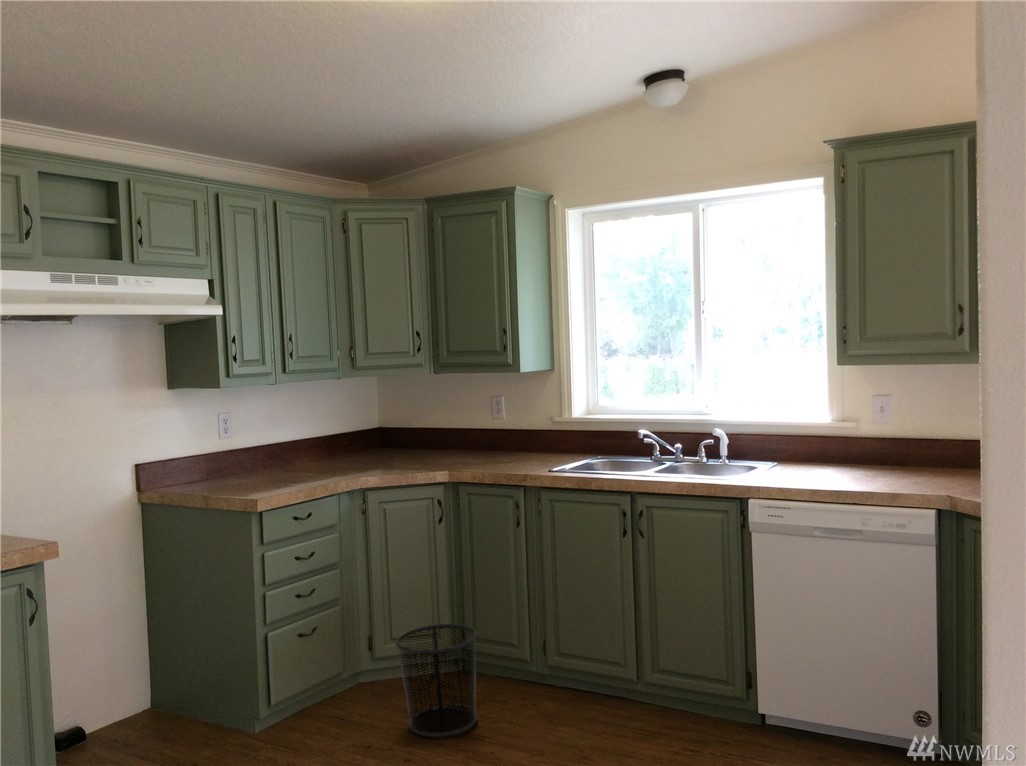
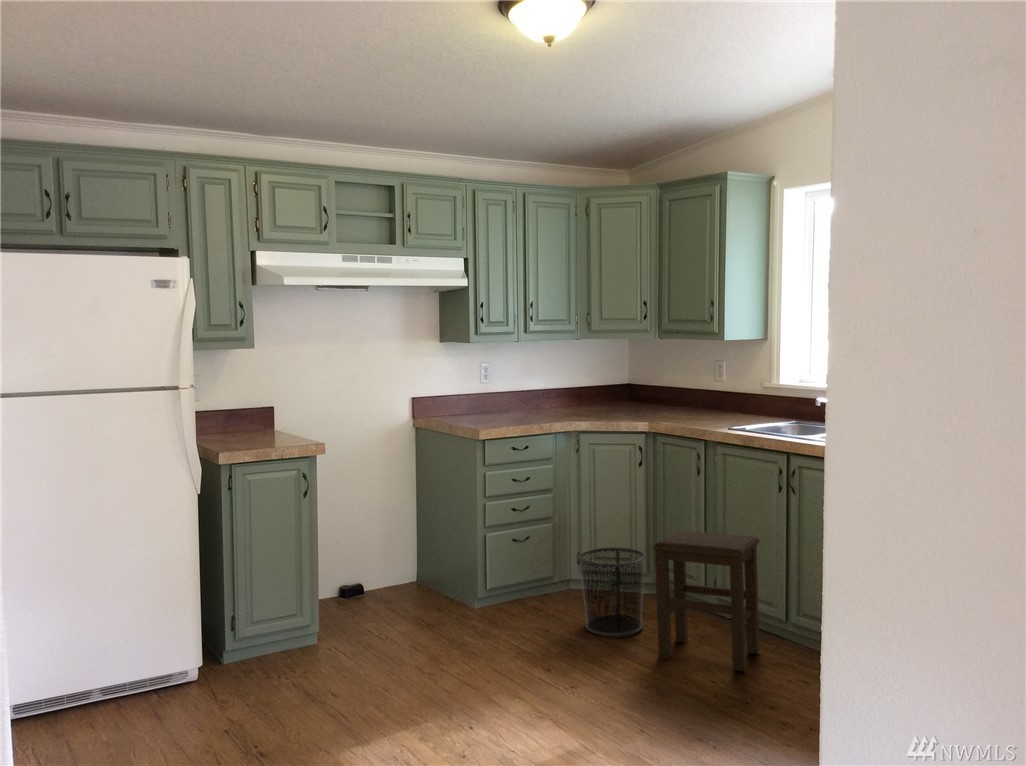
stool: none [507,591,619,752] -> present [653,530,759,671]

